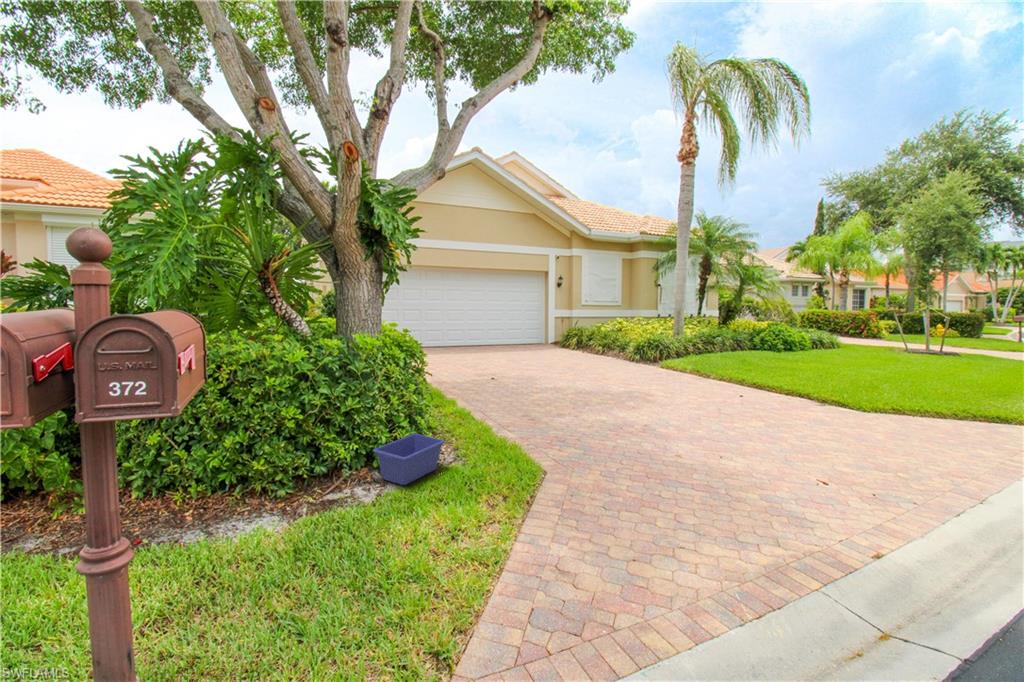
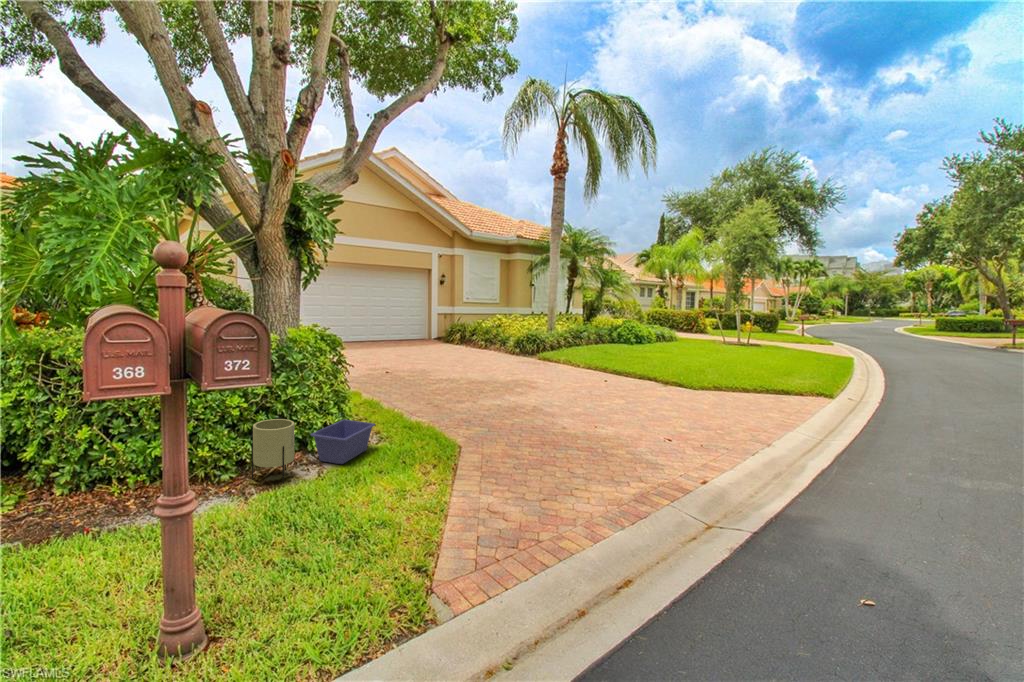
planter: none [307,432,351,505] -> present [252,419,294,483]

